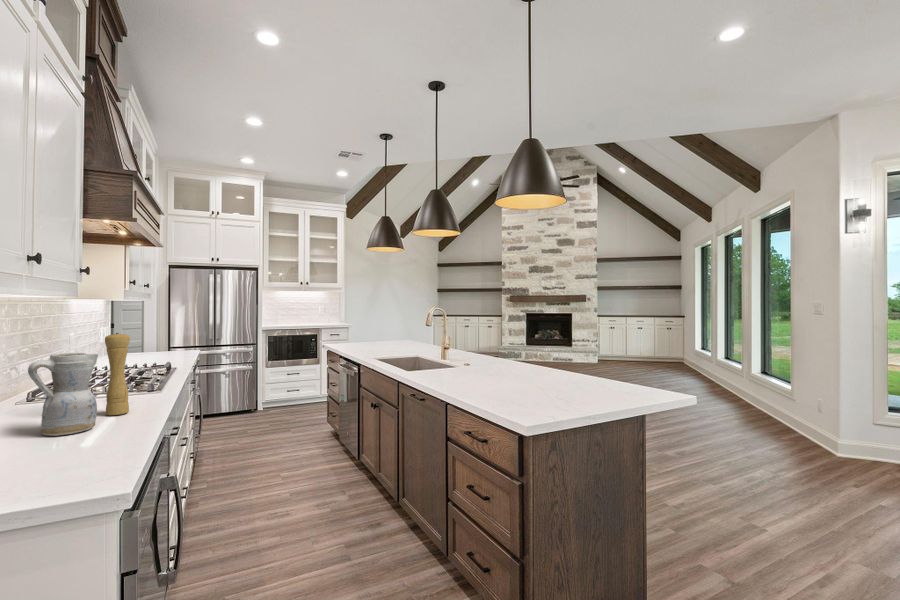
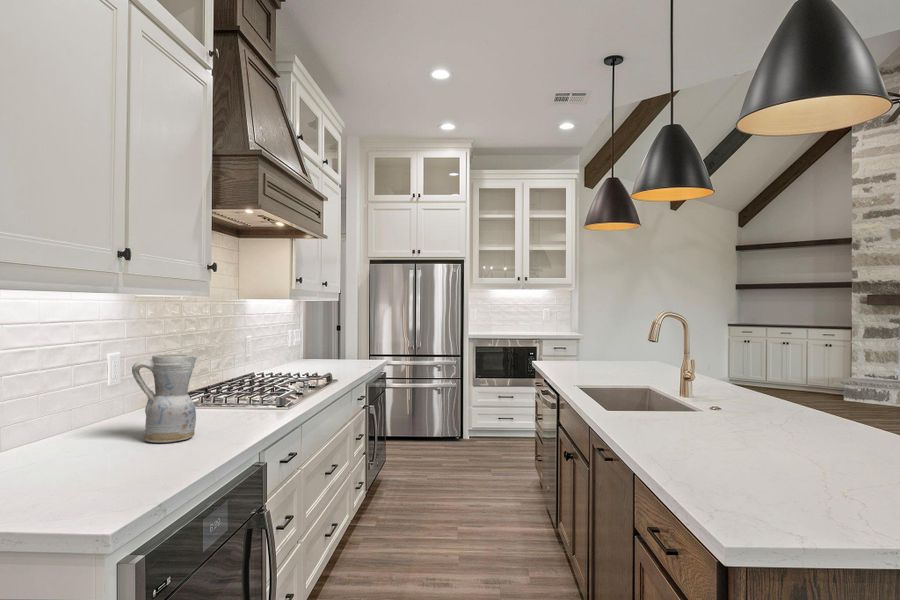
pepper mill: present [105,333,130,415] -> none [216,334,240,427]

